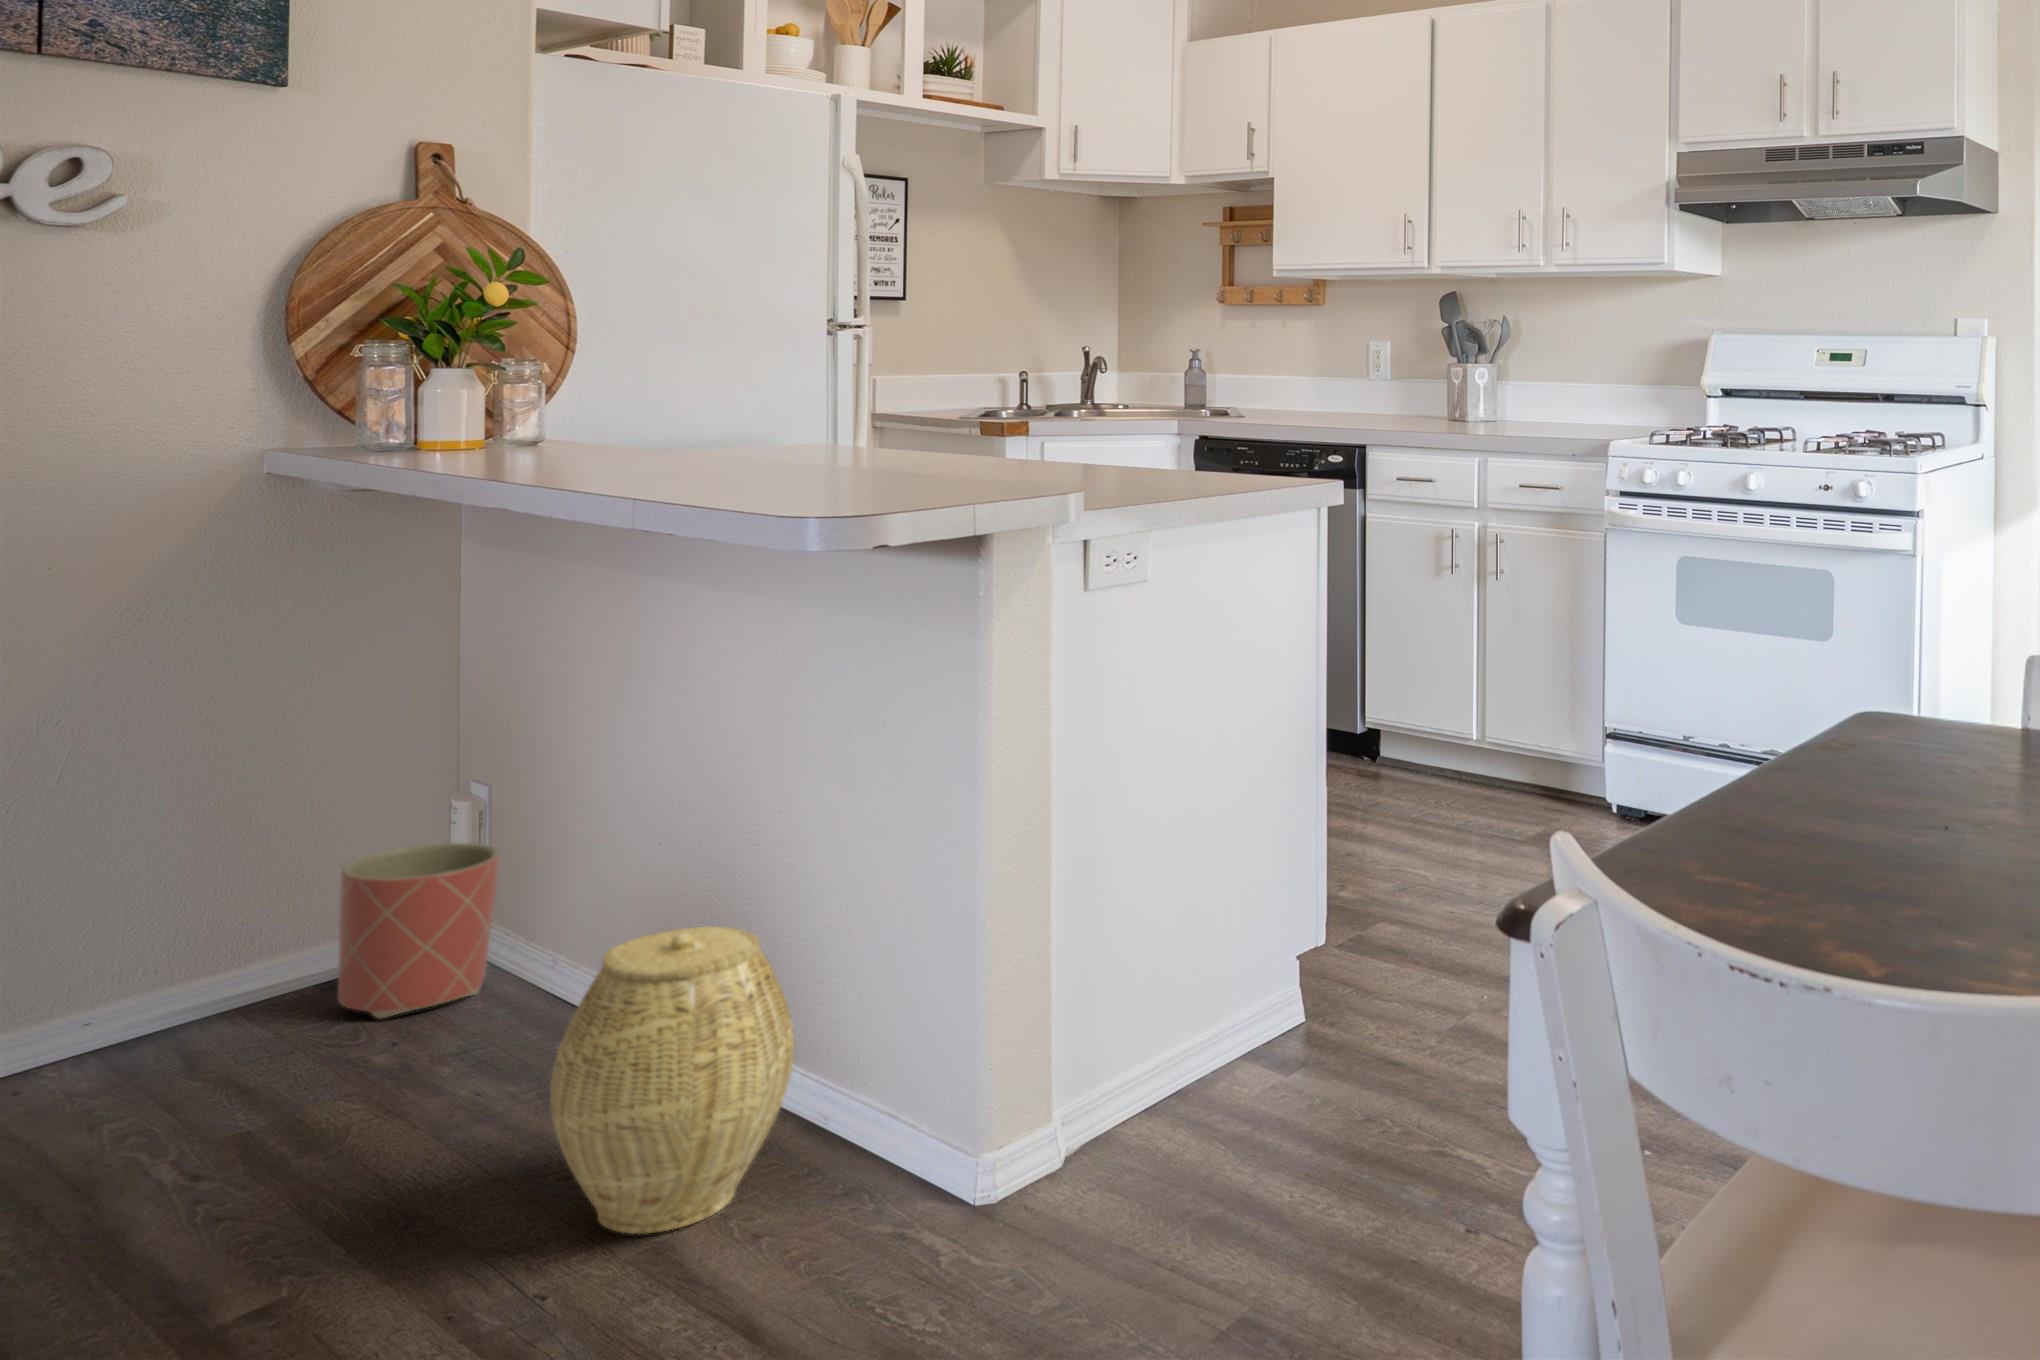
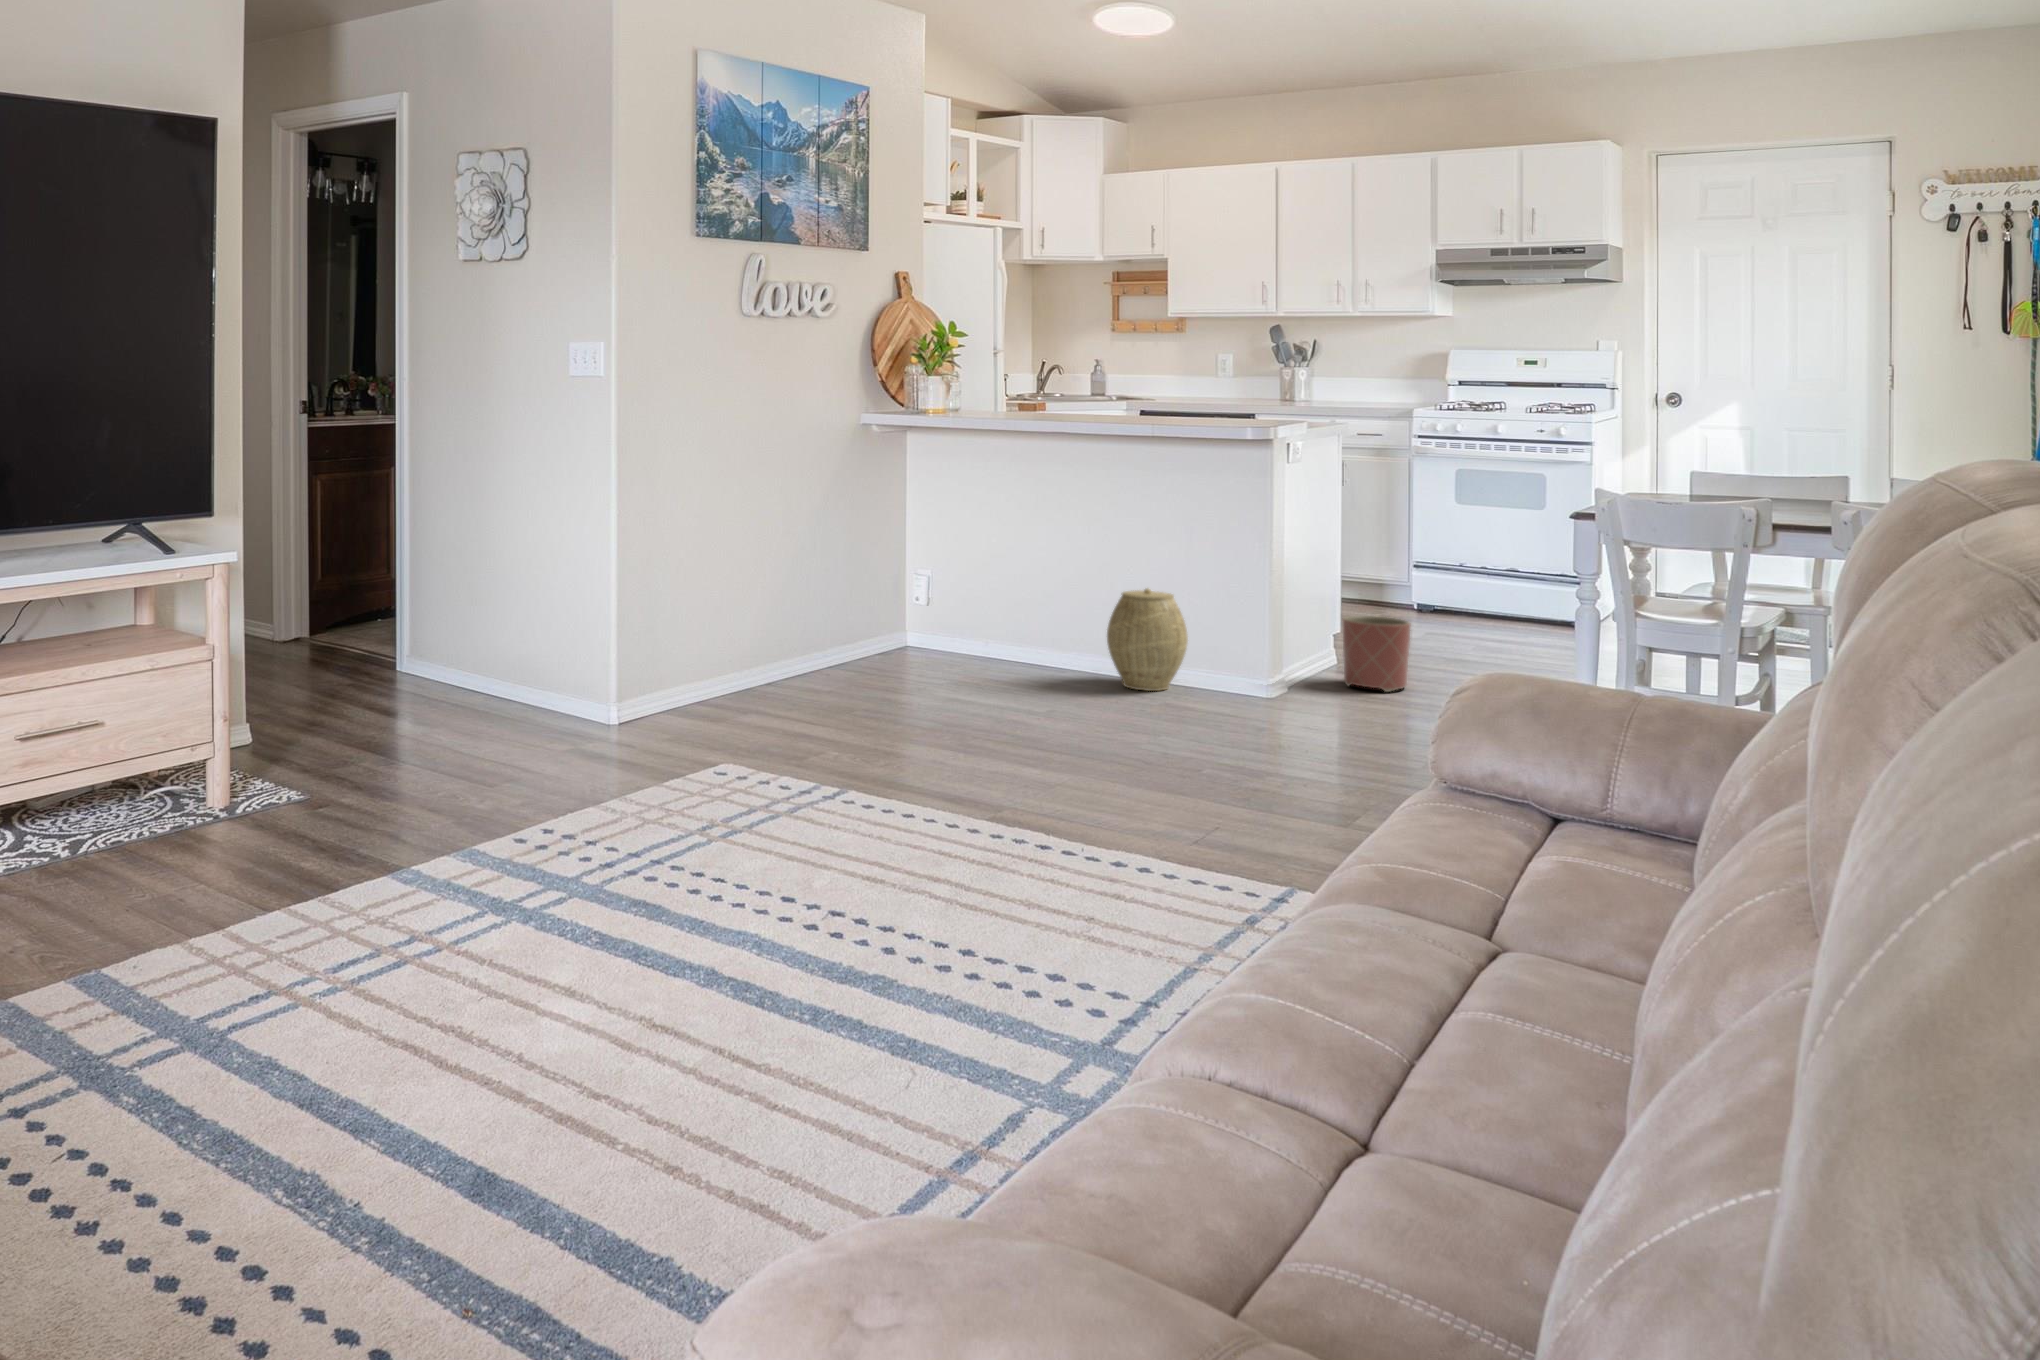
planter: present [338,843,500,1019] -> present [1343,616,1410,692]

